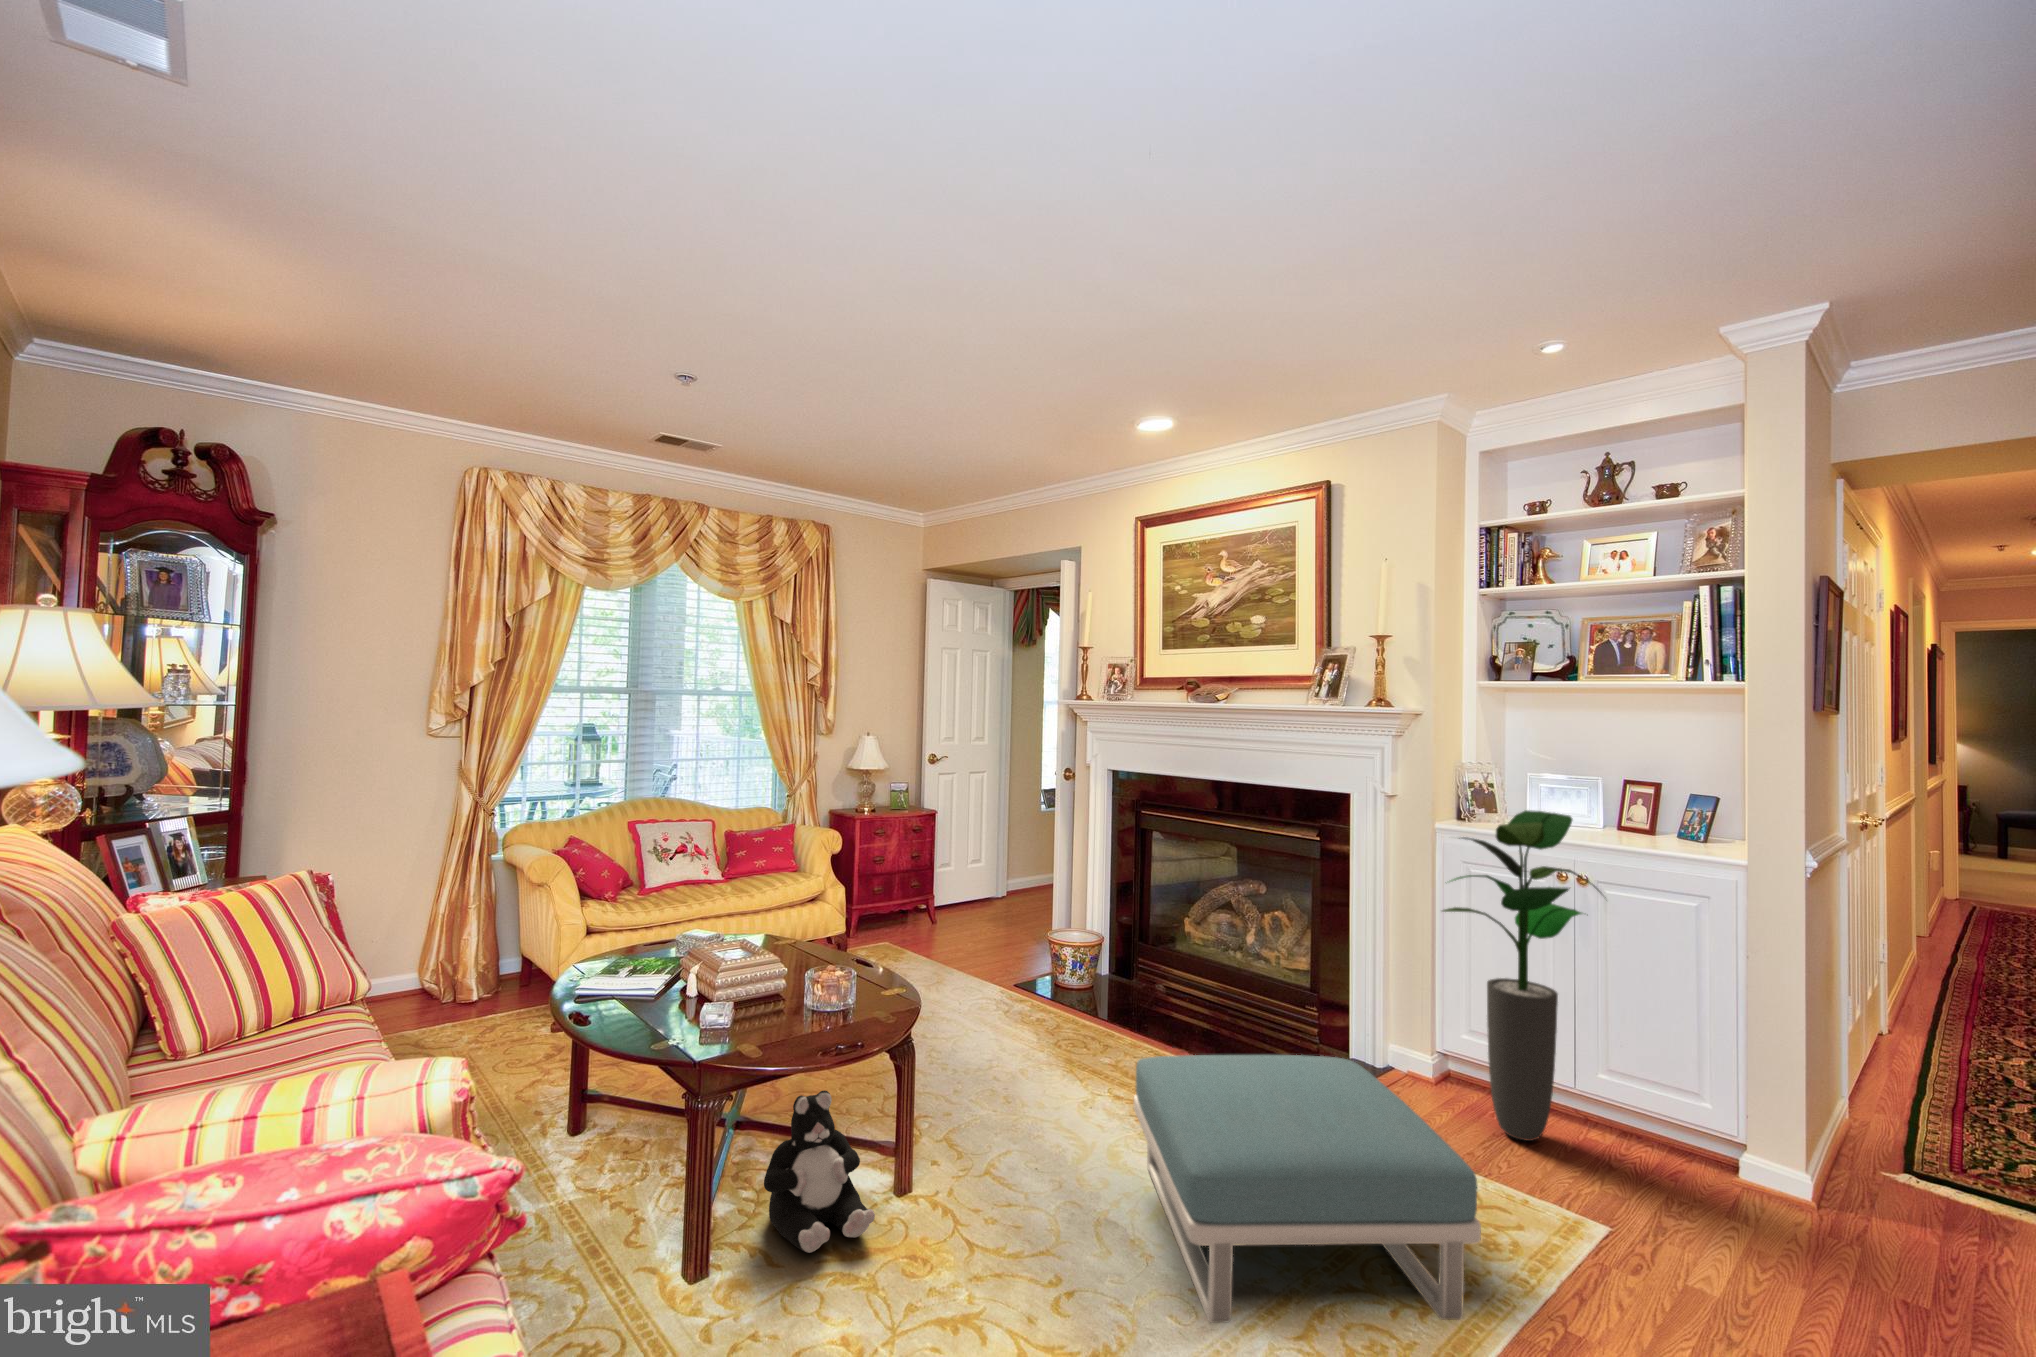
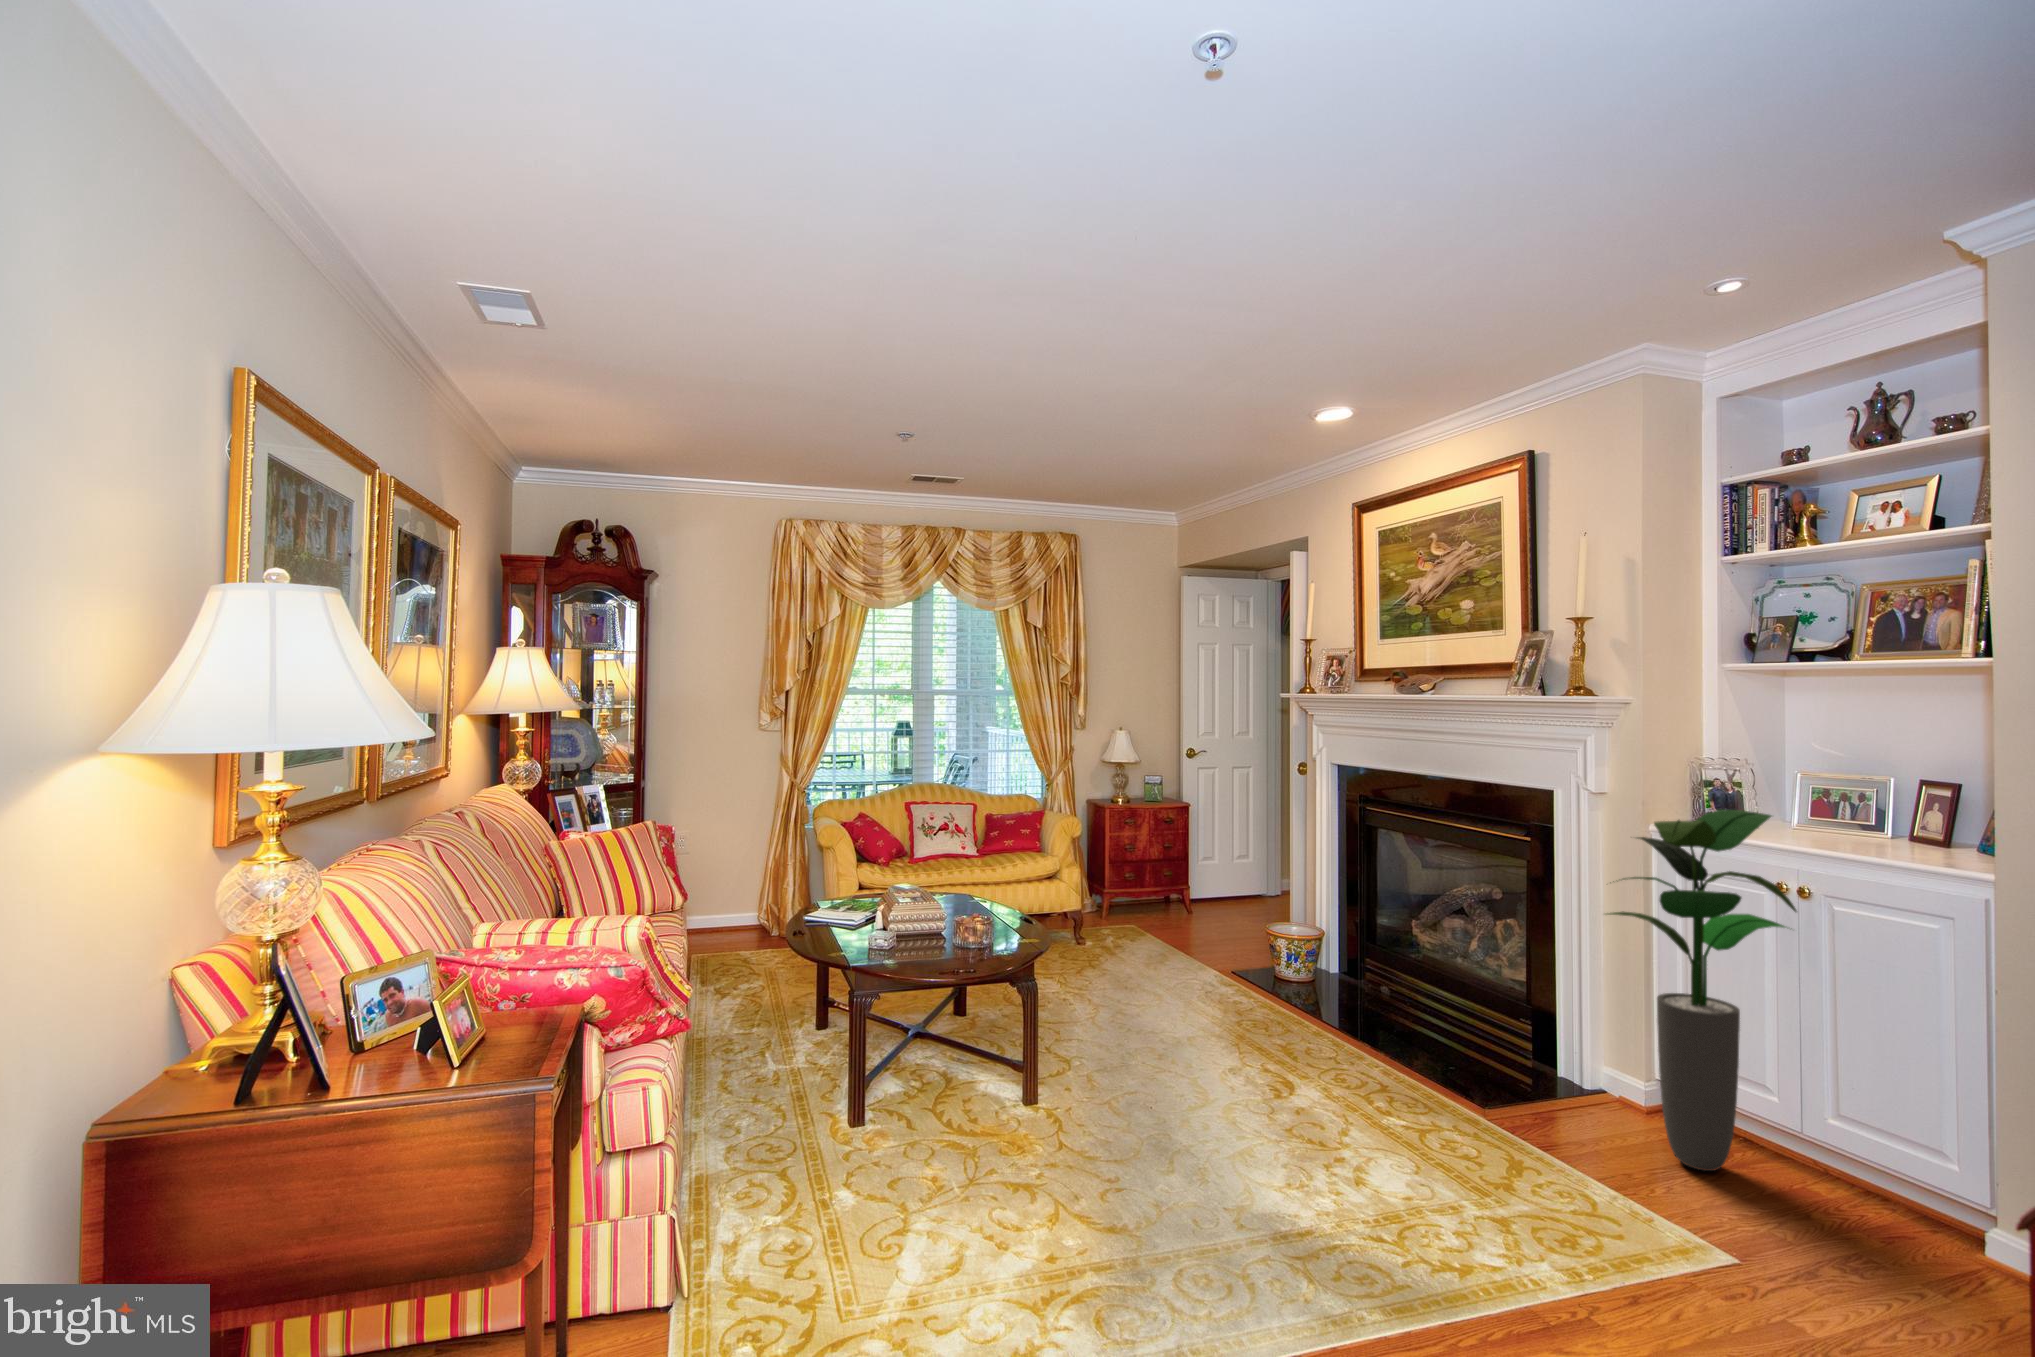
footstool: present [1133,1055,1481,1323] -> none [1201,1021,1484,1272]
plush toy: present [764,1090,875,1253] -> none [914,1009,990,1123]

